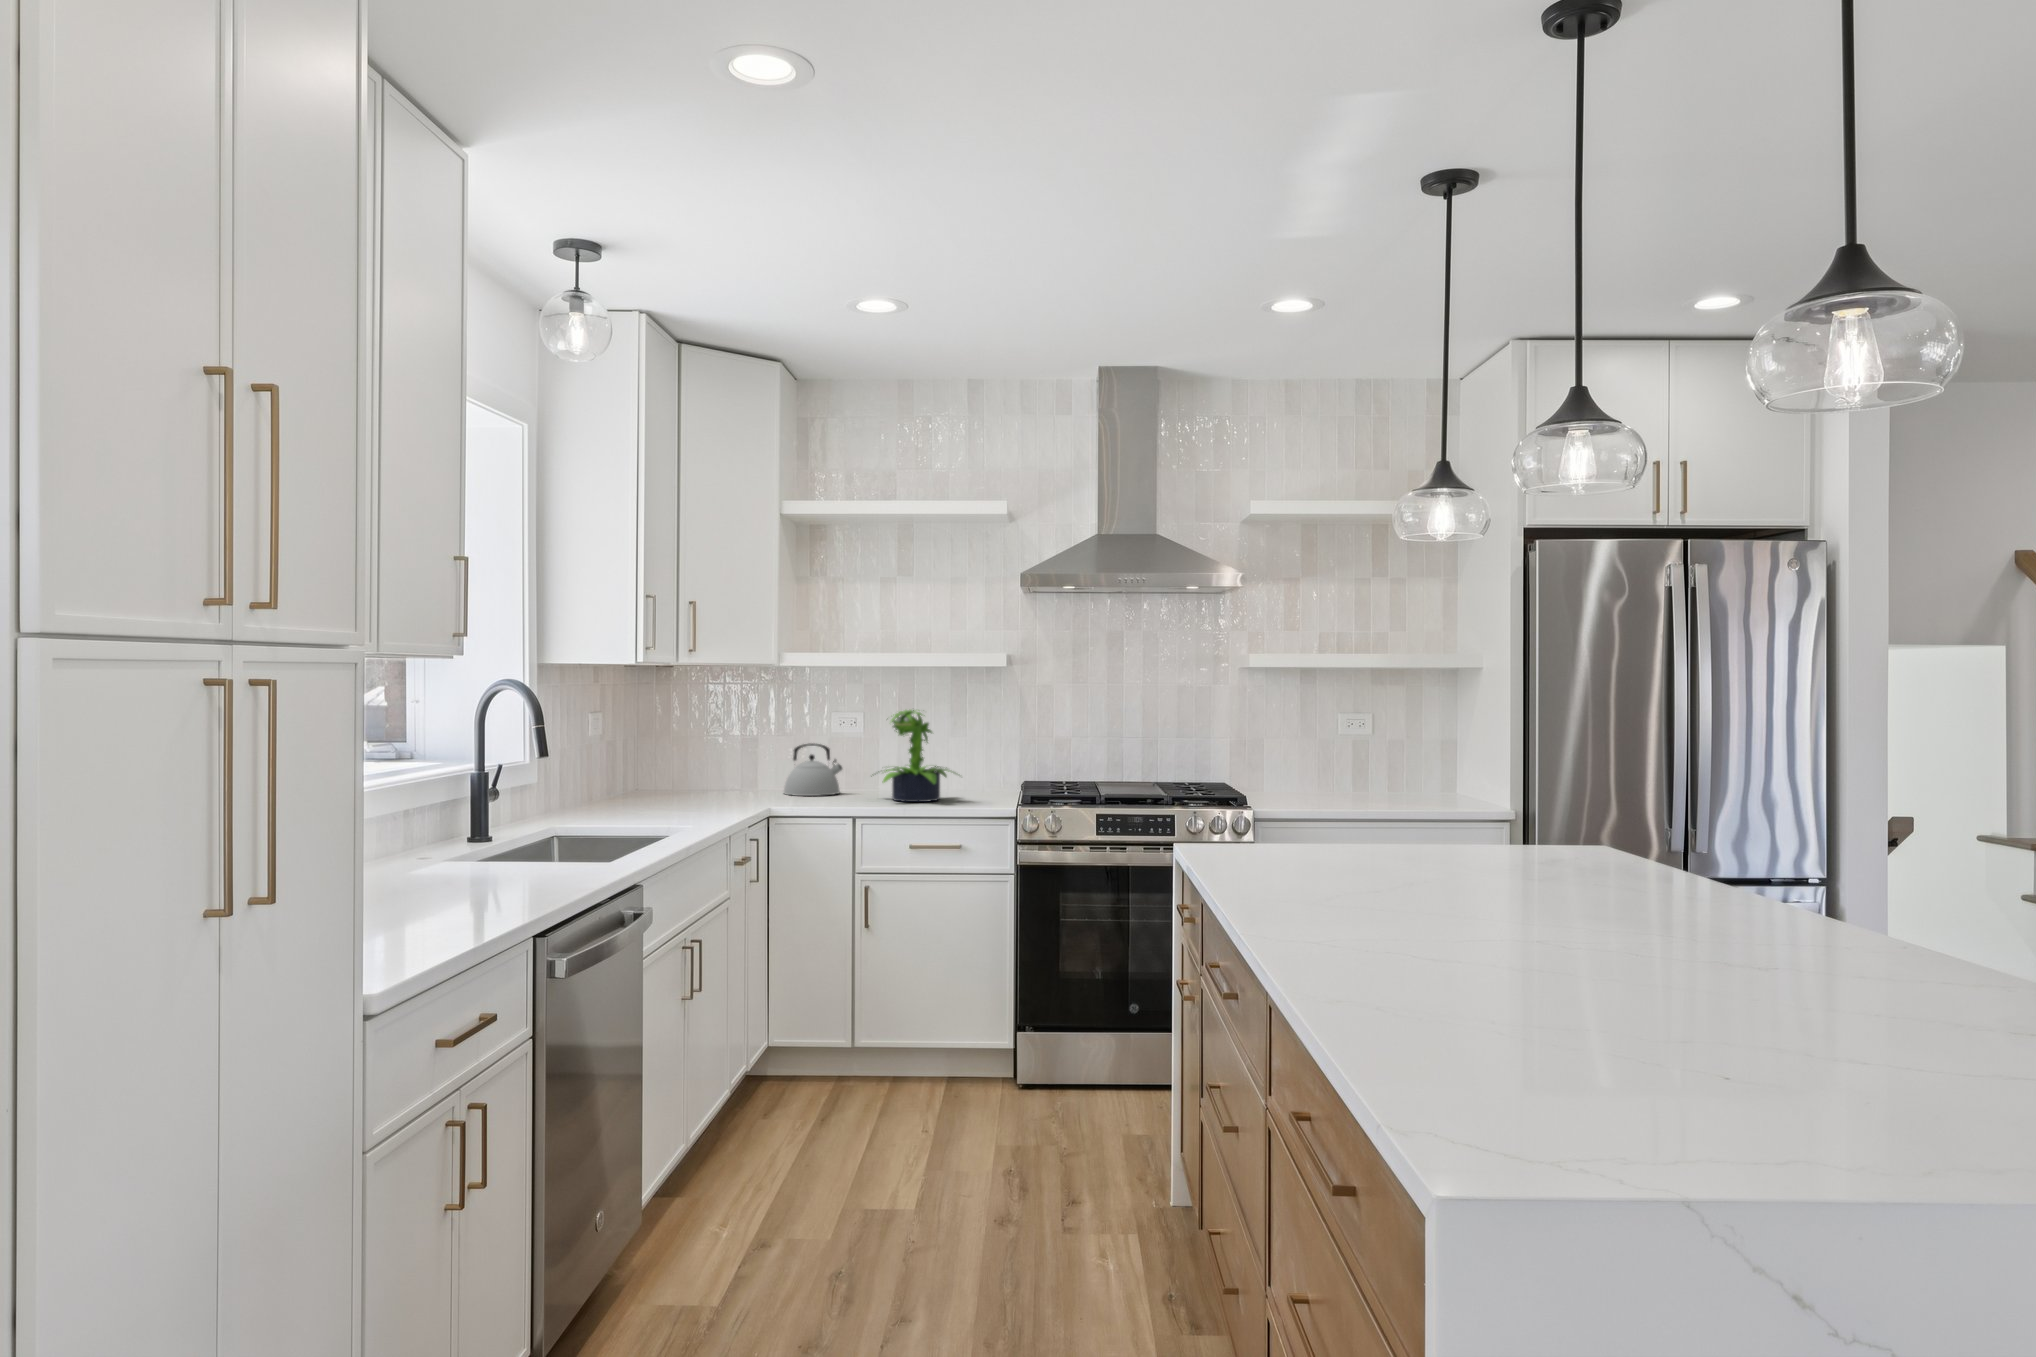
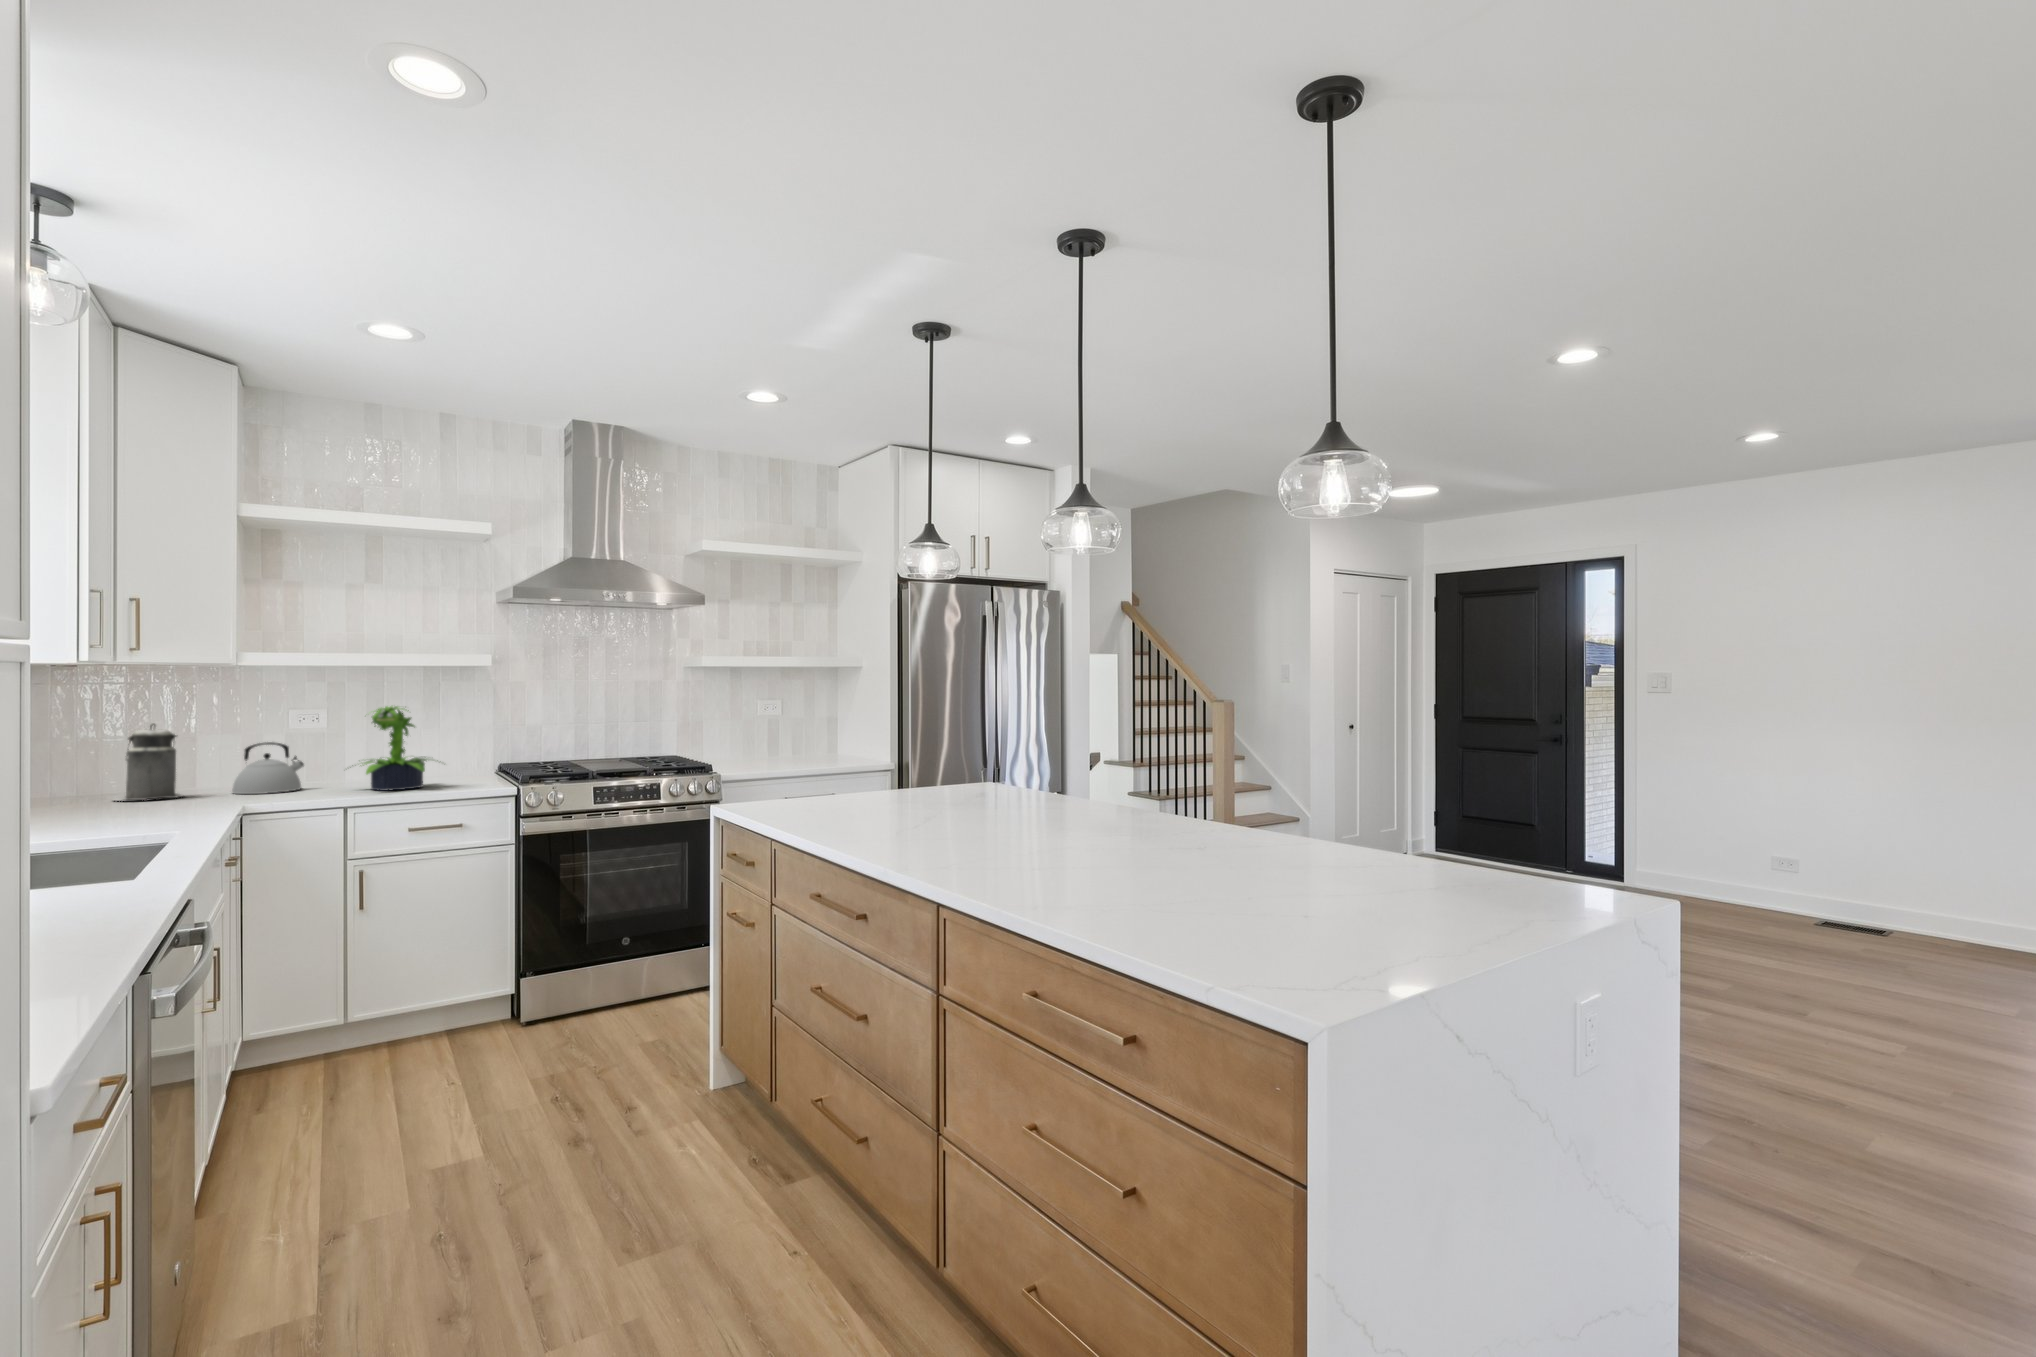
canister: none [694,720,747,794] -> present [113,723,182,801]

